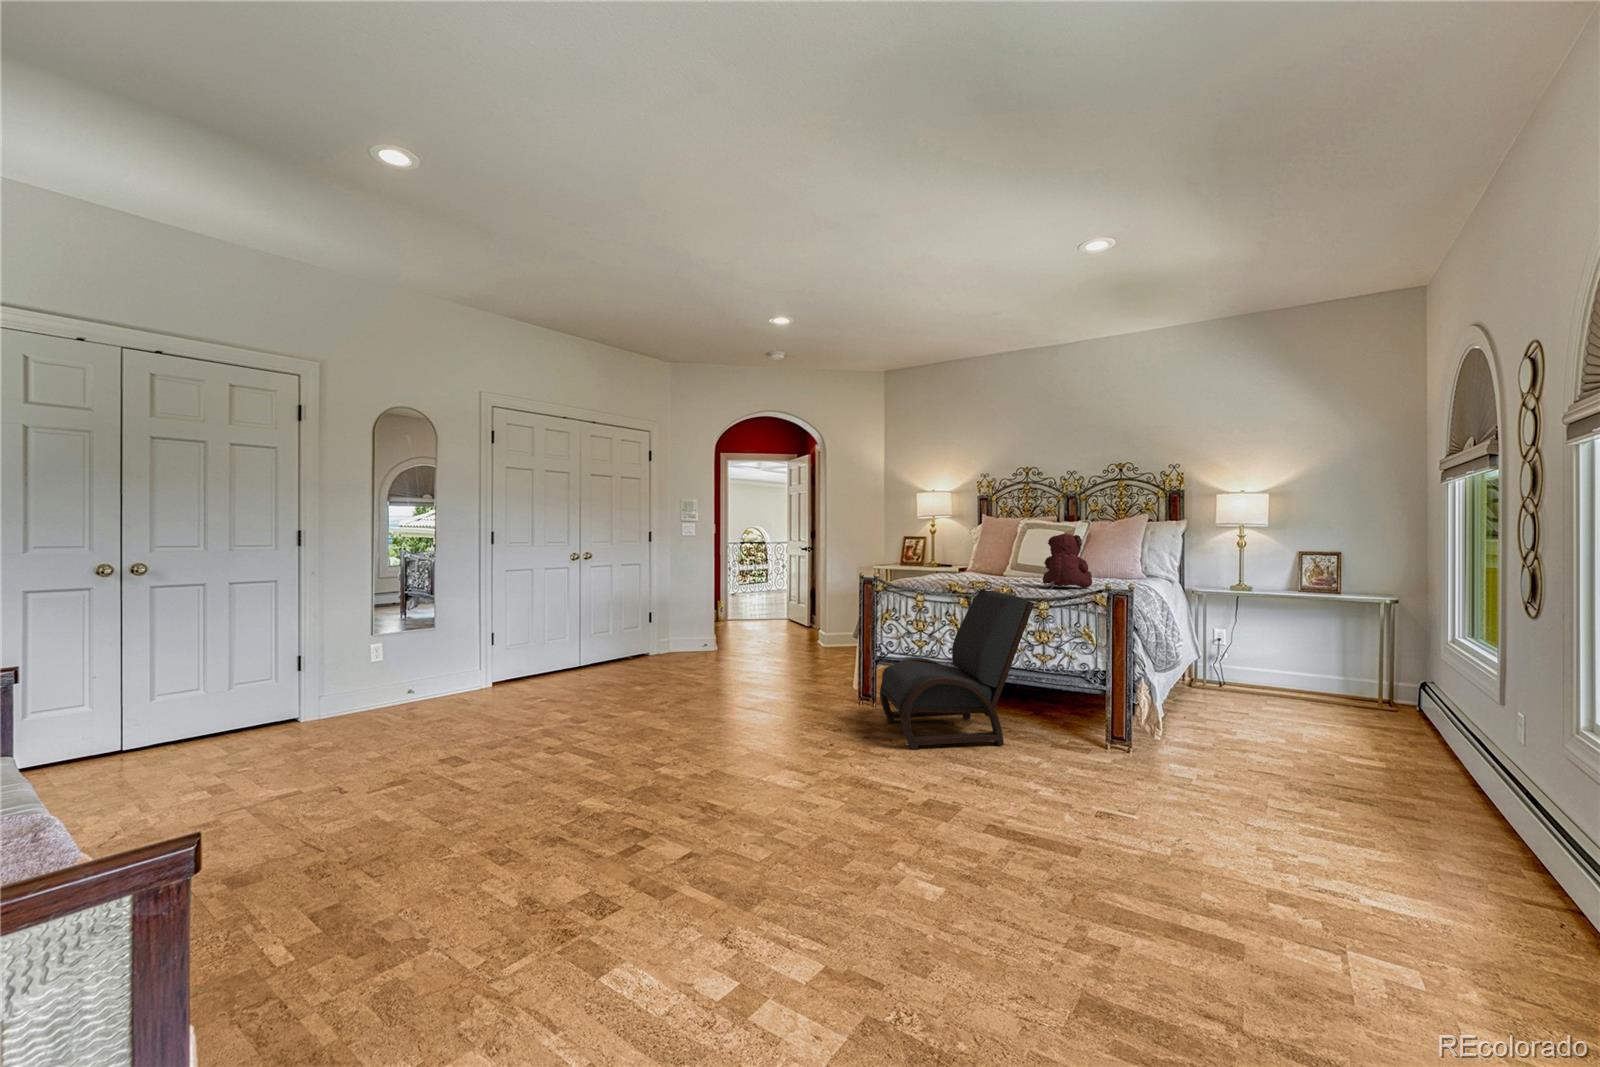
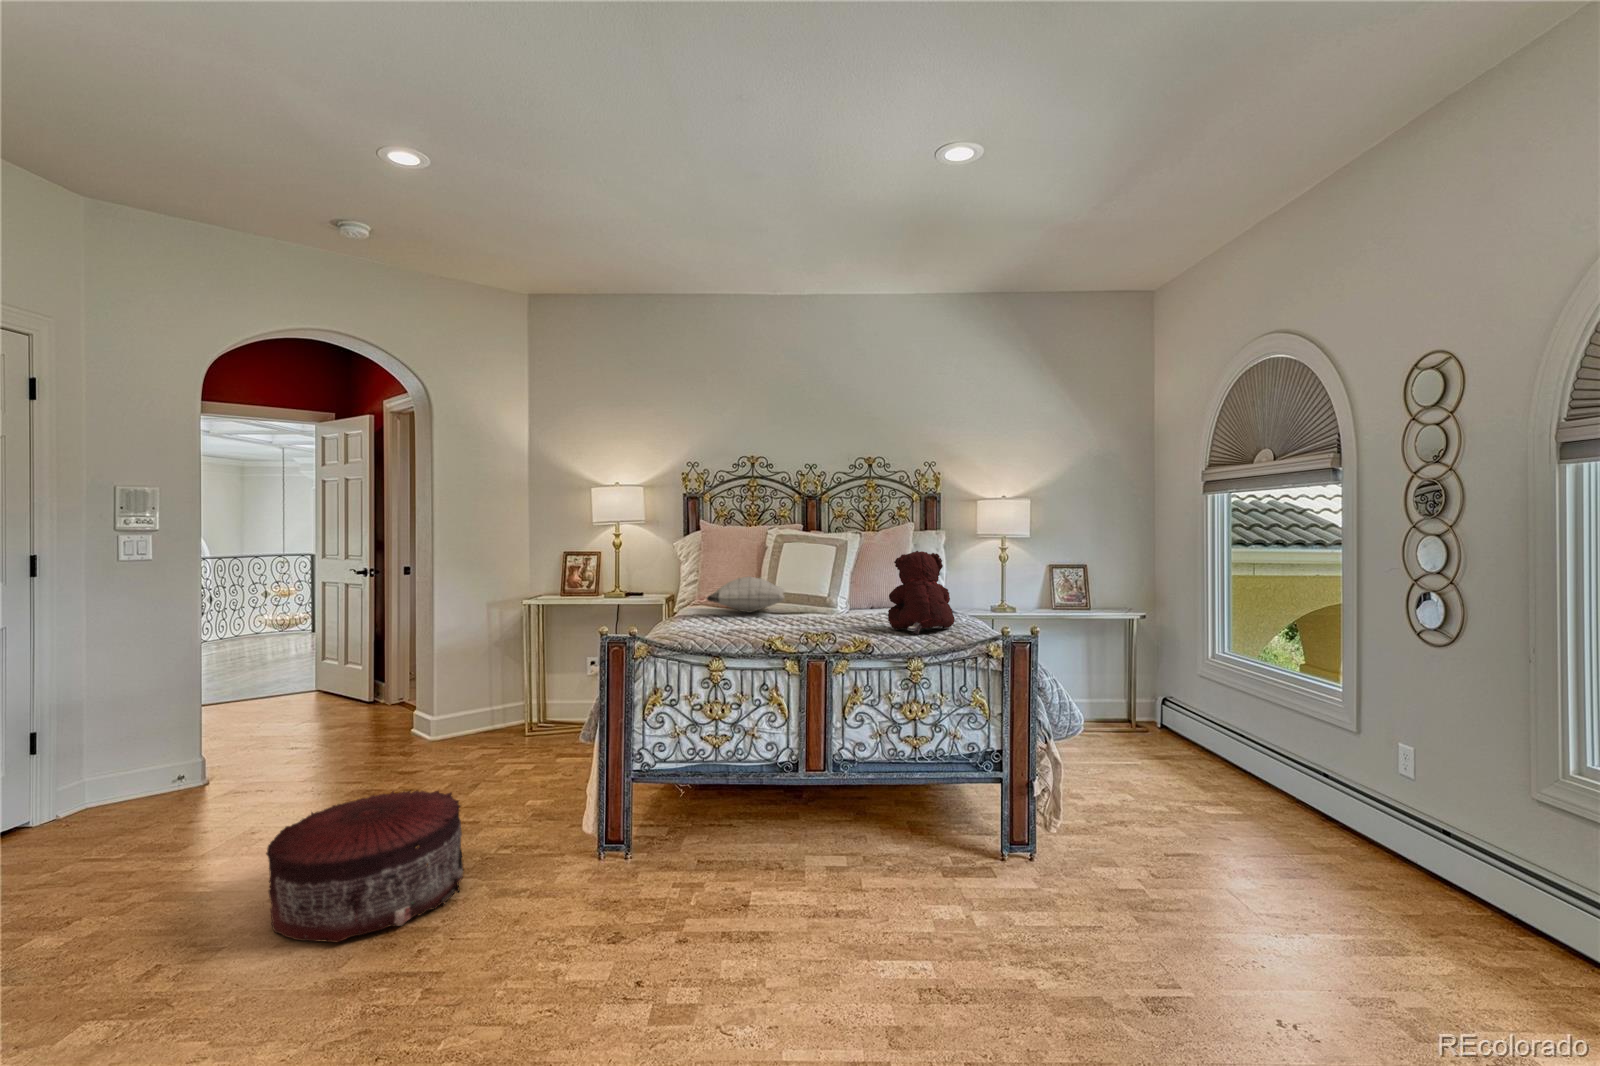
pillow: none [950,552,1018,576] -> present [707,576,785,613]
lounge chair: present [880,589,1034,750] -> none [675,641,933,979]
pouf: none [724,647,801,700] -> present [266,791,463,942]

